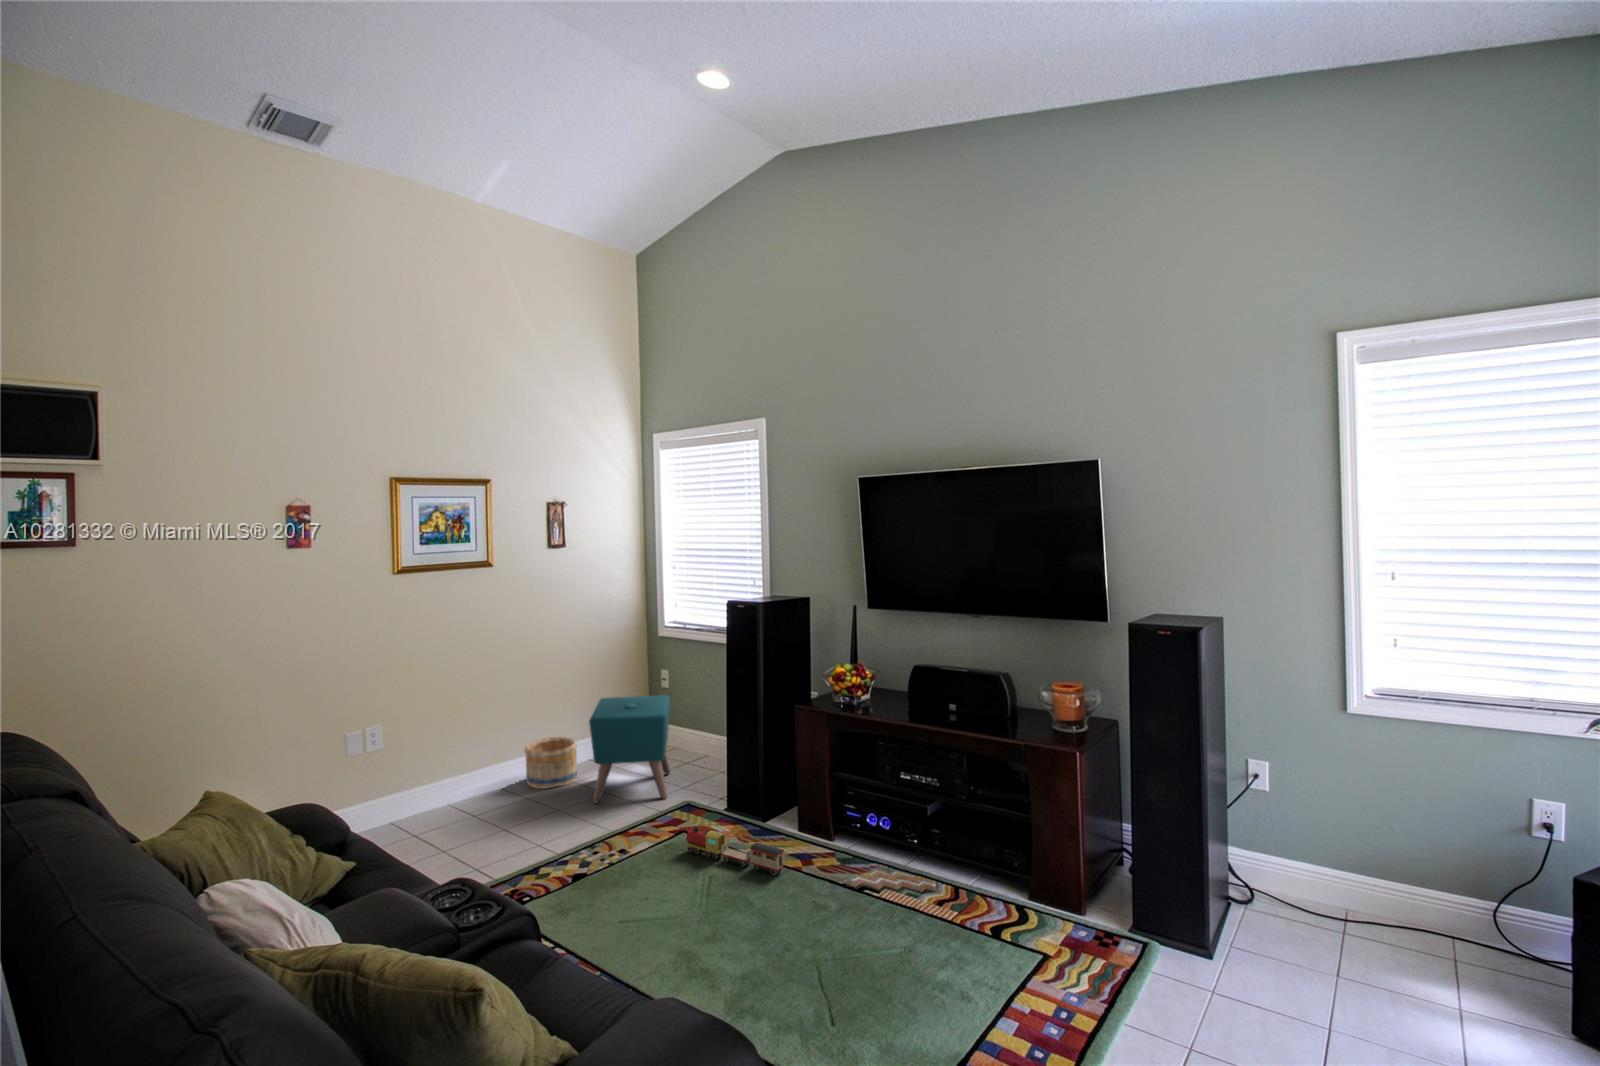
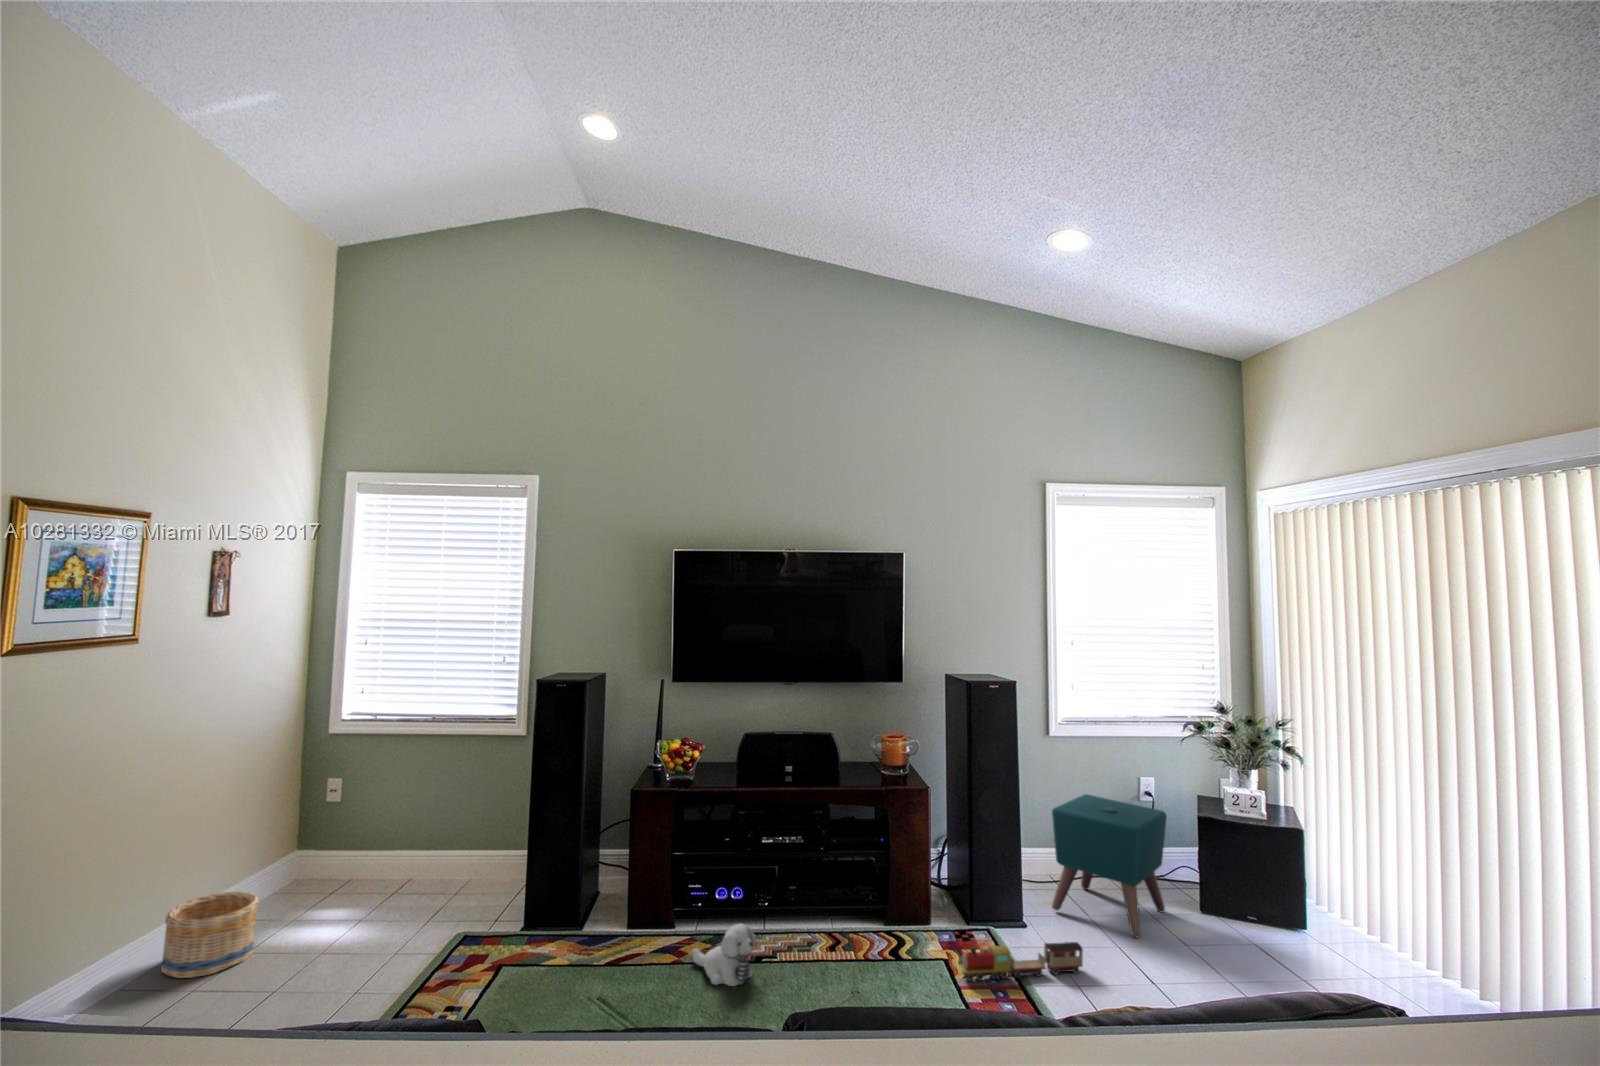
ottoman: present [589,695,670,803] -> present [1052,794,1167,937]
toy train: present [685,826,784,876] -> present [960,942,1083,980]
plush toy: none [803,850,851,907] -> present [692,924,756,986]

